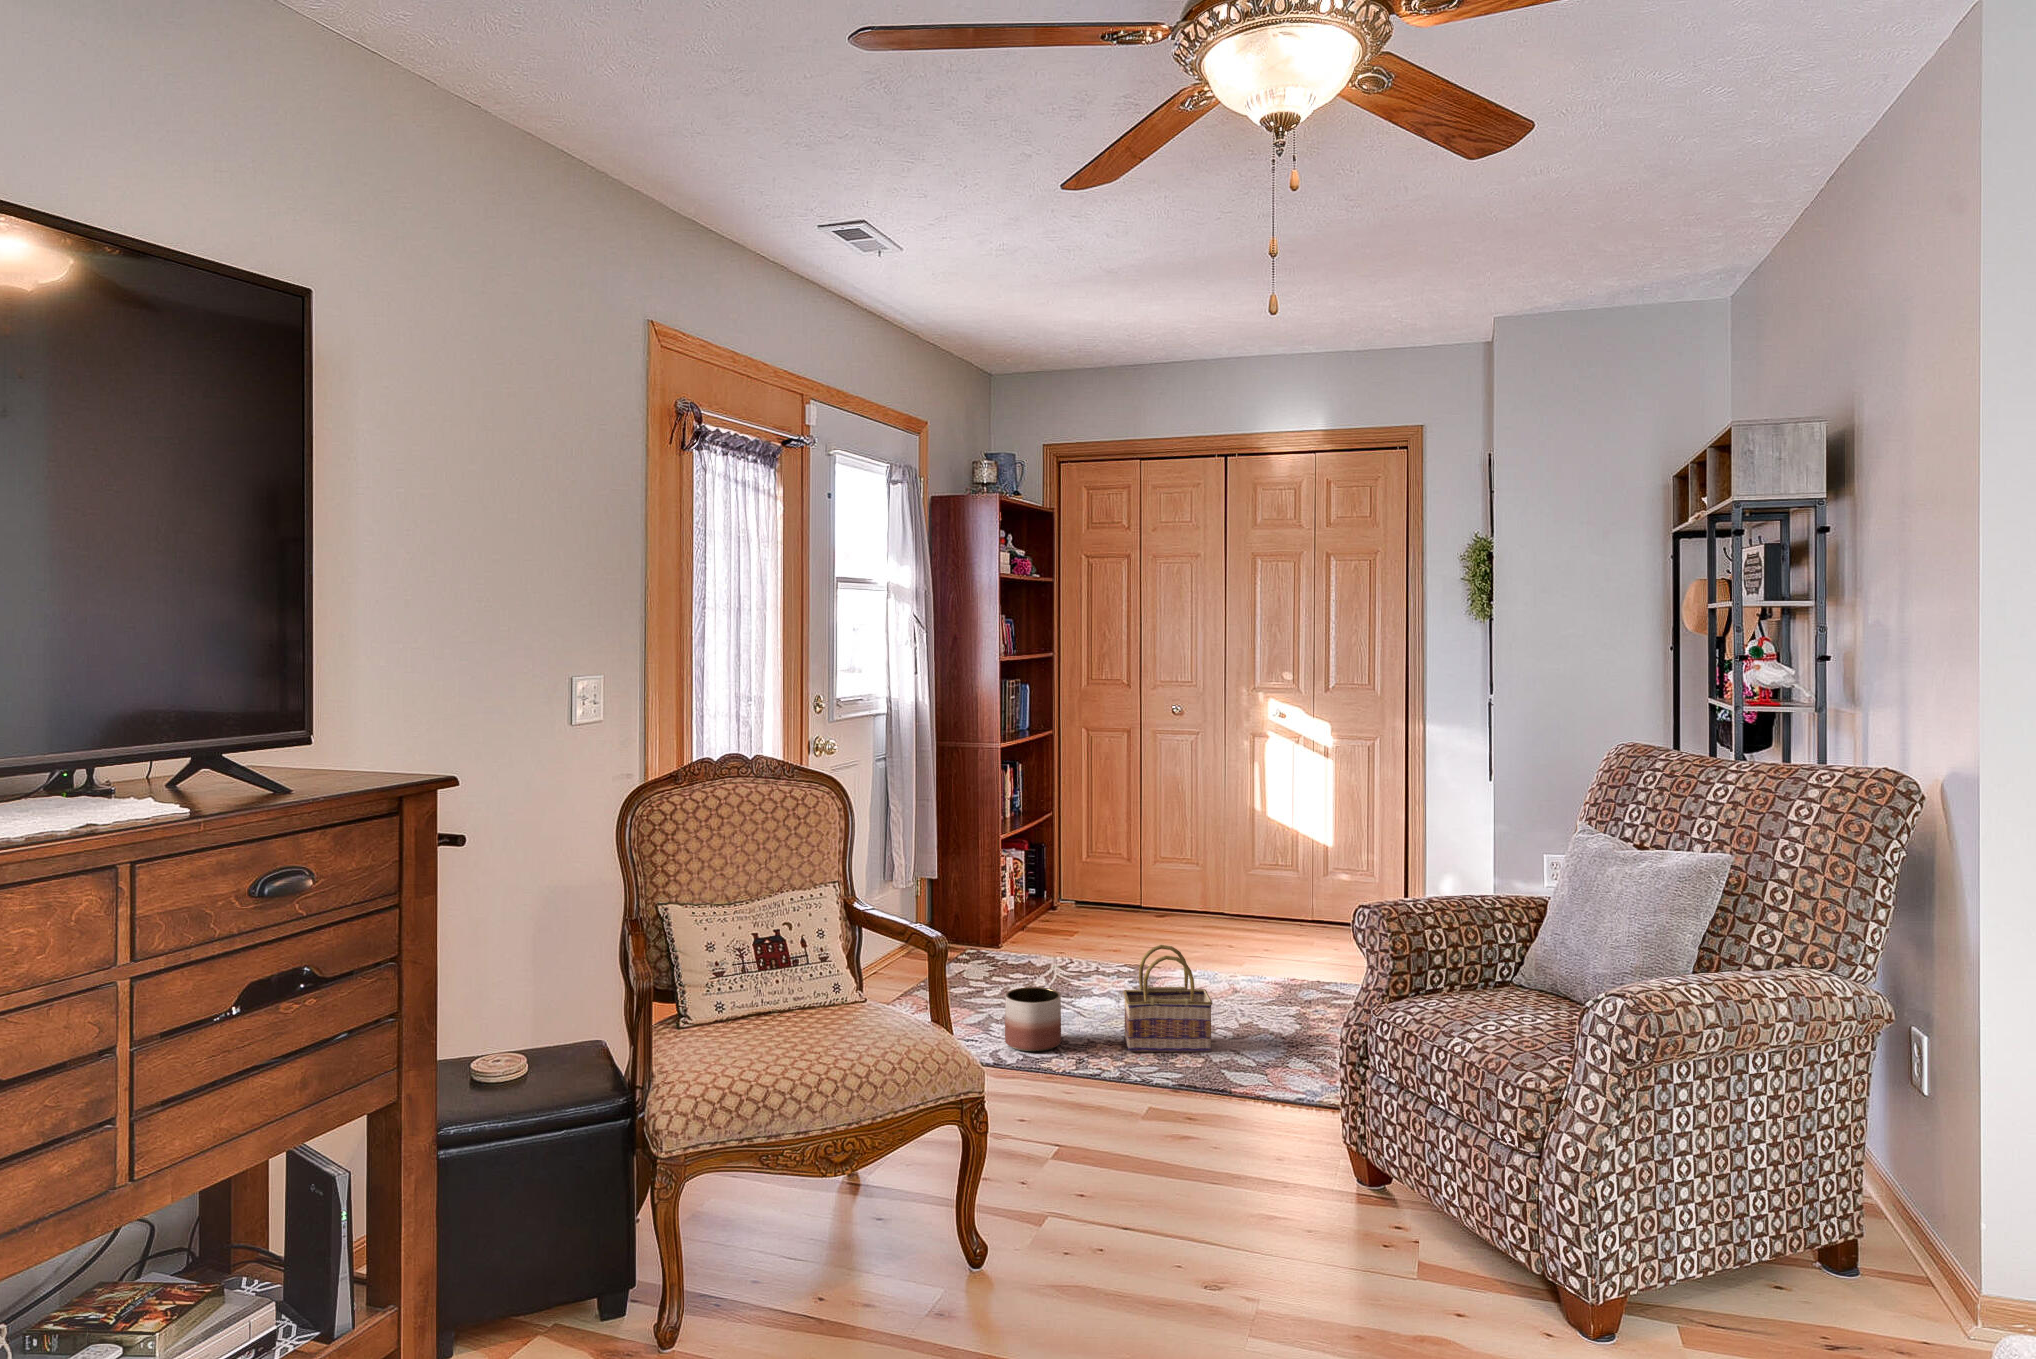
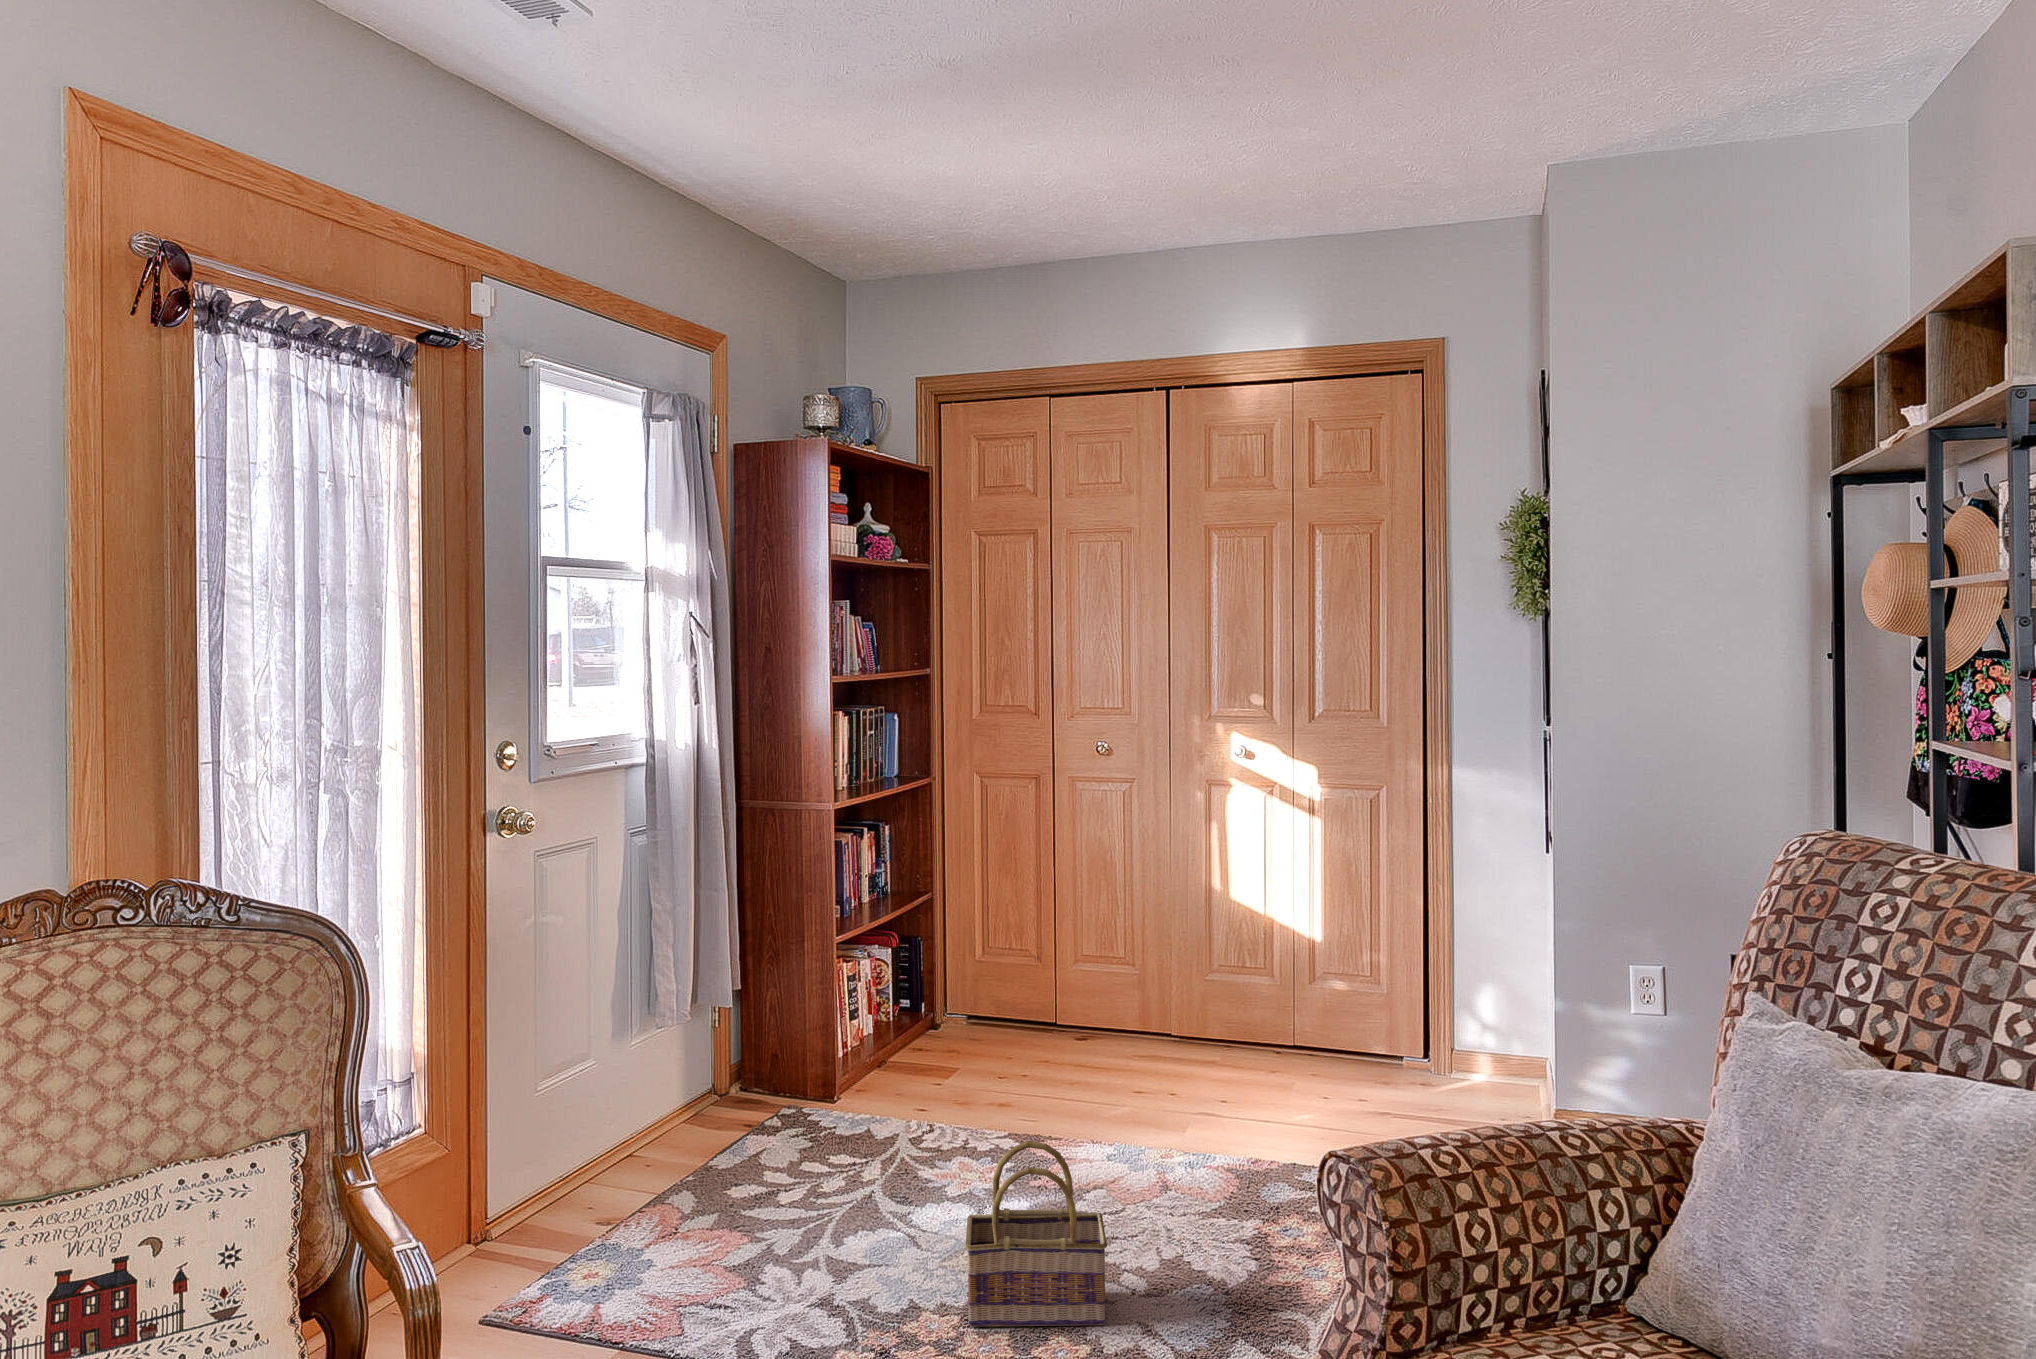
planter: present [1005,987,1061,1051] -> none [772,1210,864,1328]

